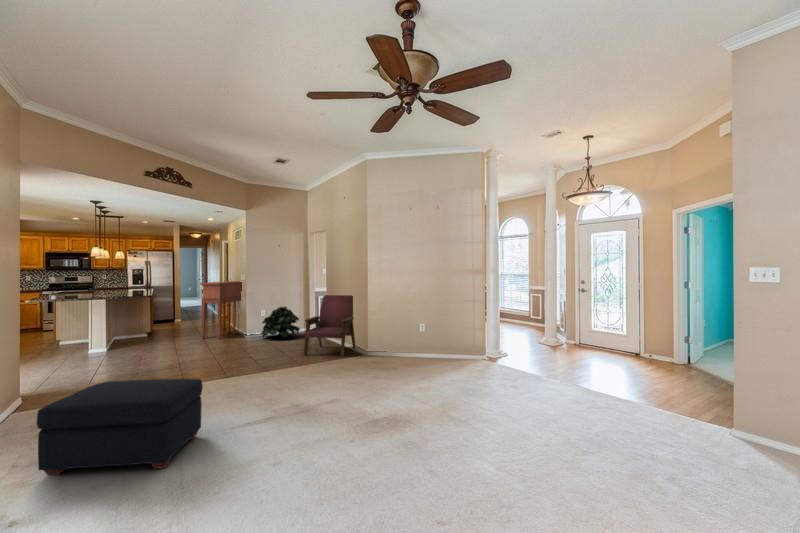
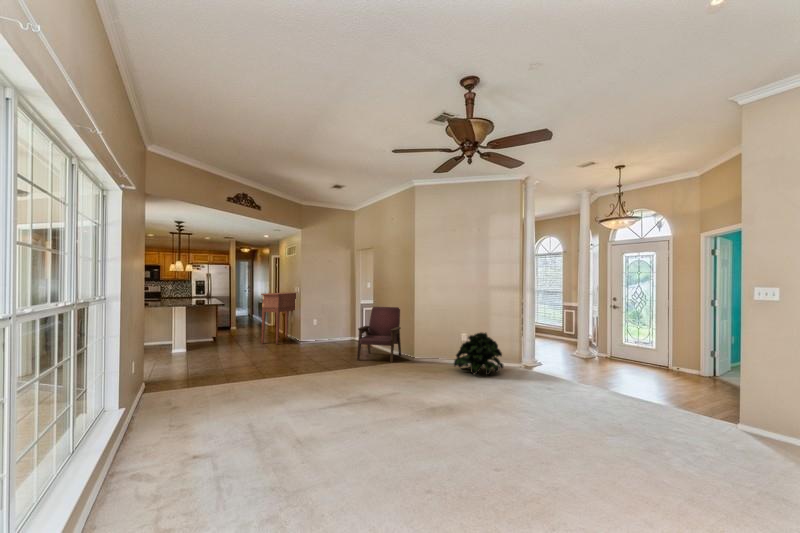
potted plant: present [262,307,300,339] -> present [454,333,503,375]
ottoman: present [37,379,203,475] -> none [191,371,299,438]

